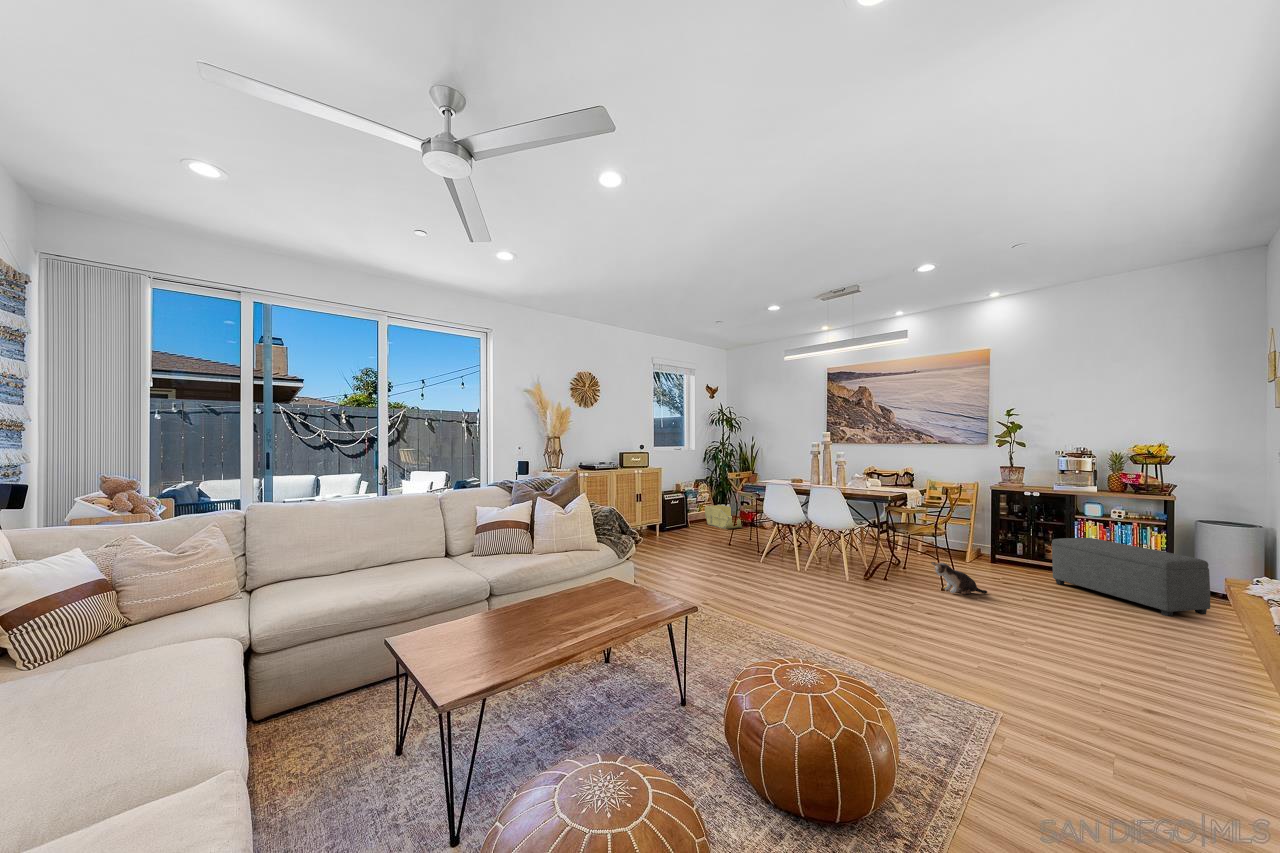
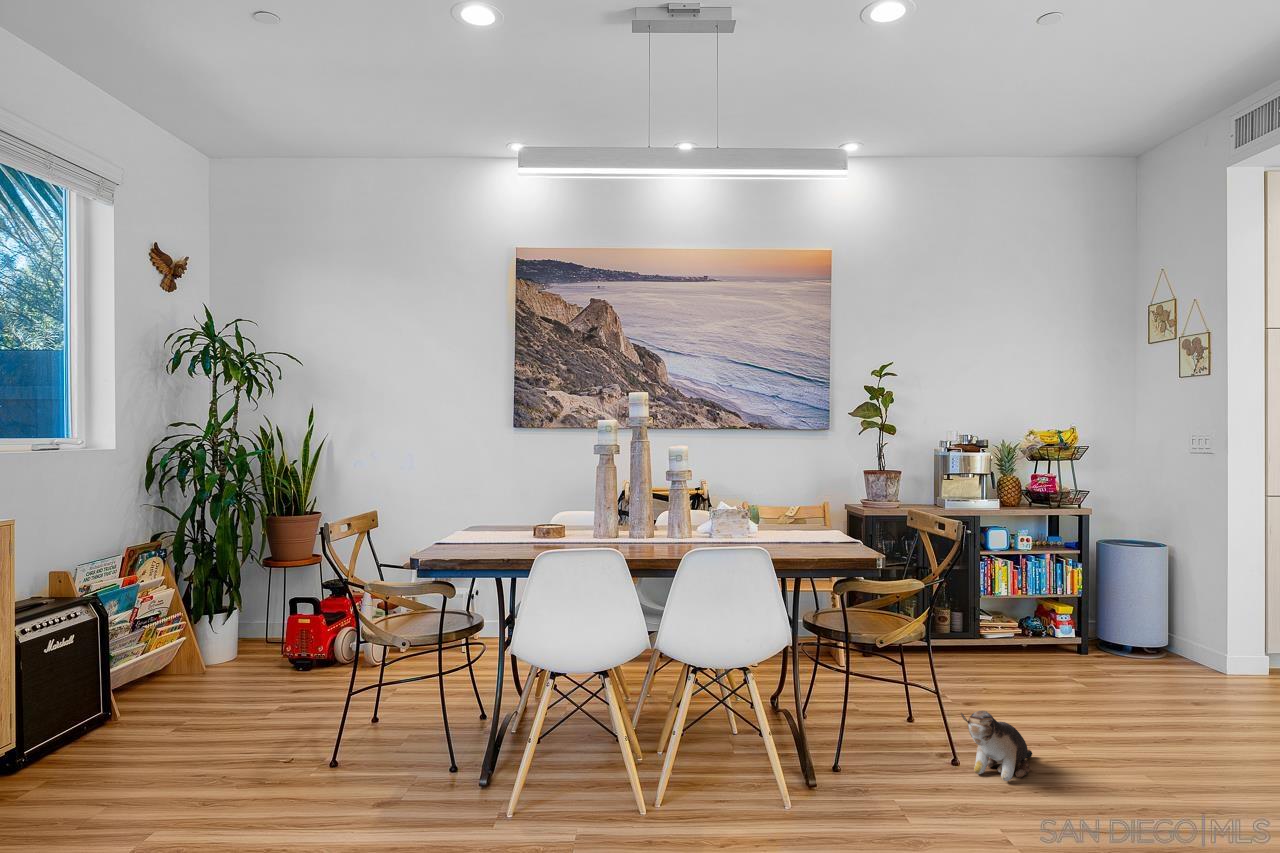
storage bin: present [705,505,742,529] -> none [159,617,307,696]
ottoman: present [1052,538,1210,617] -> none [1009,591,1233,721]

